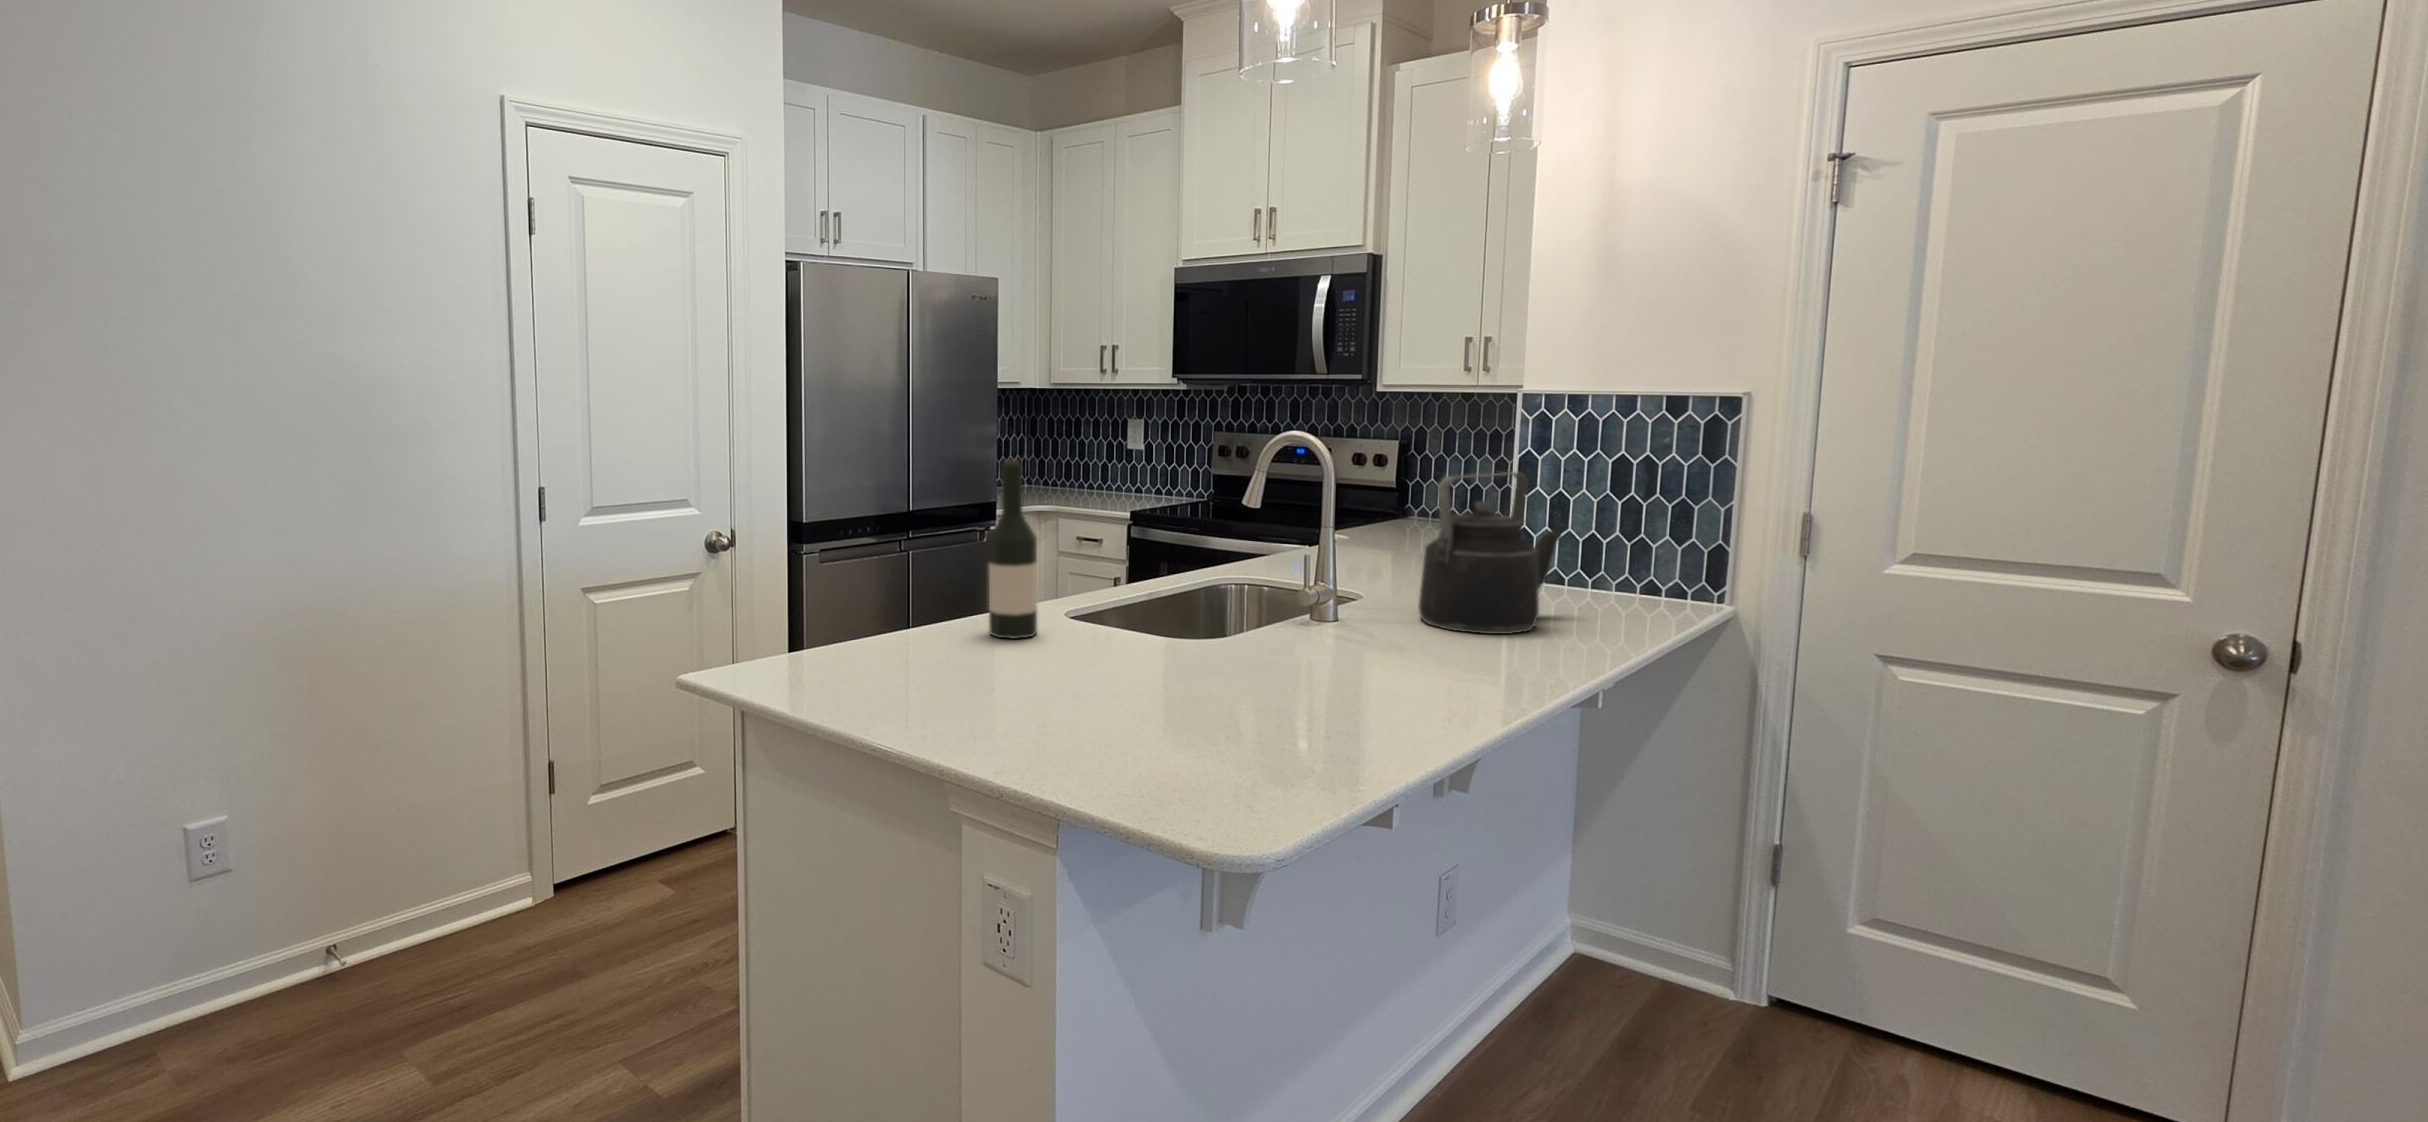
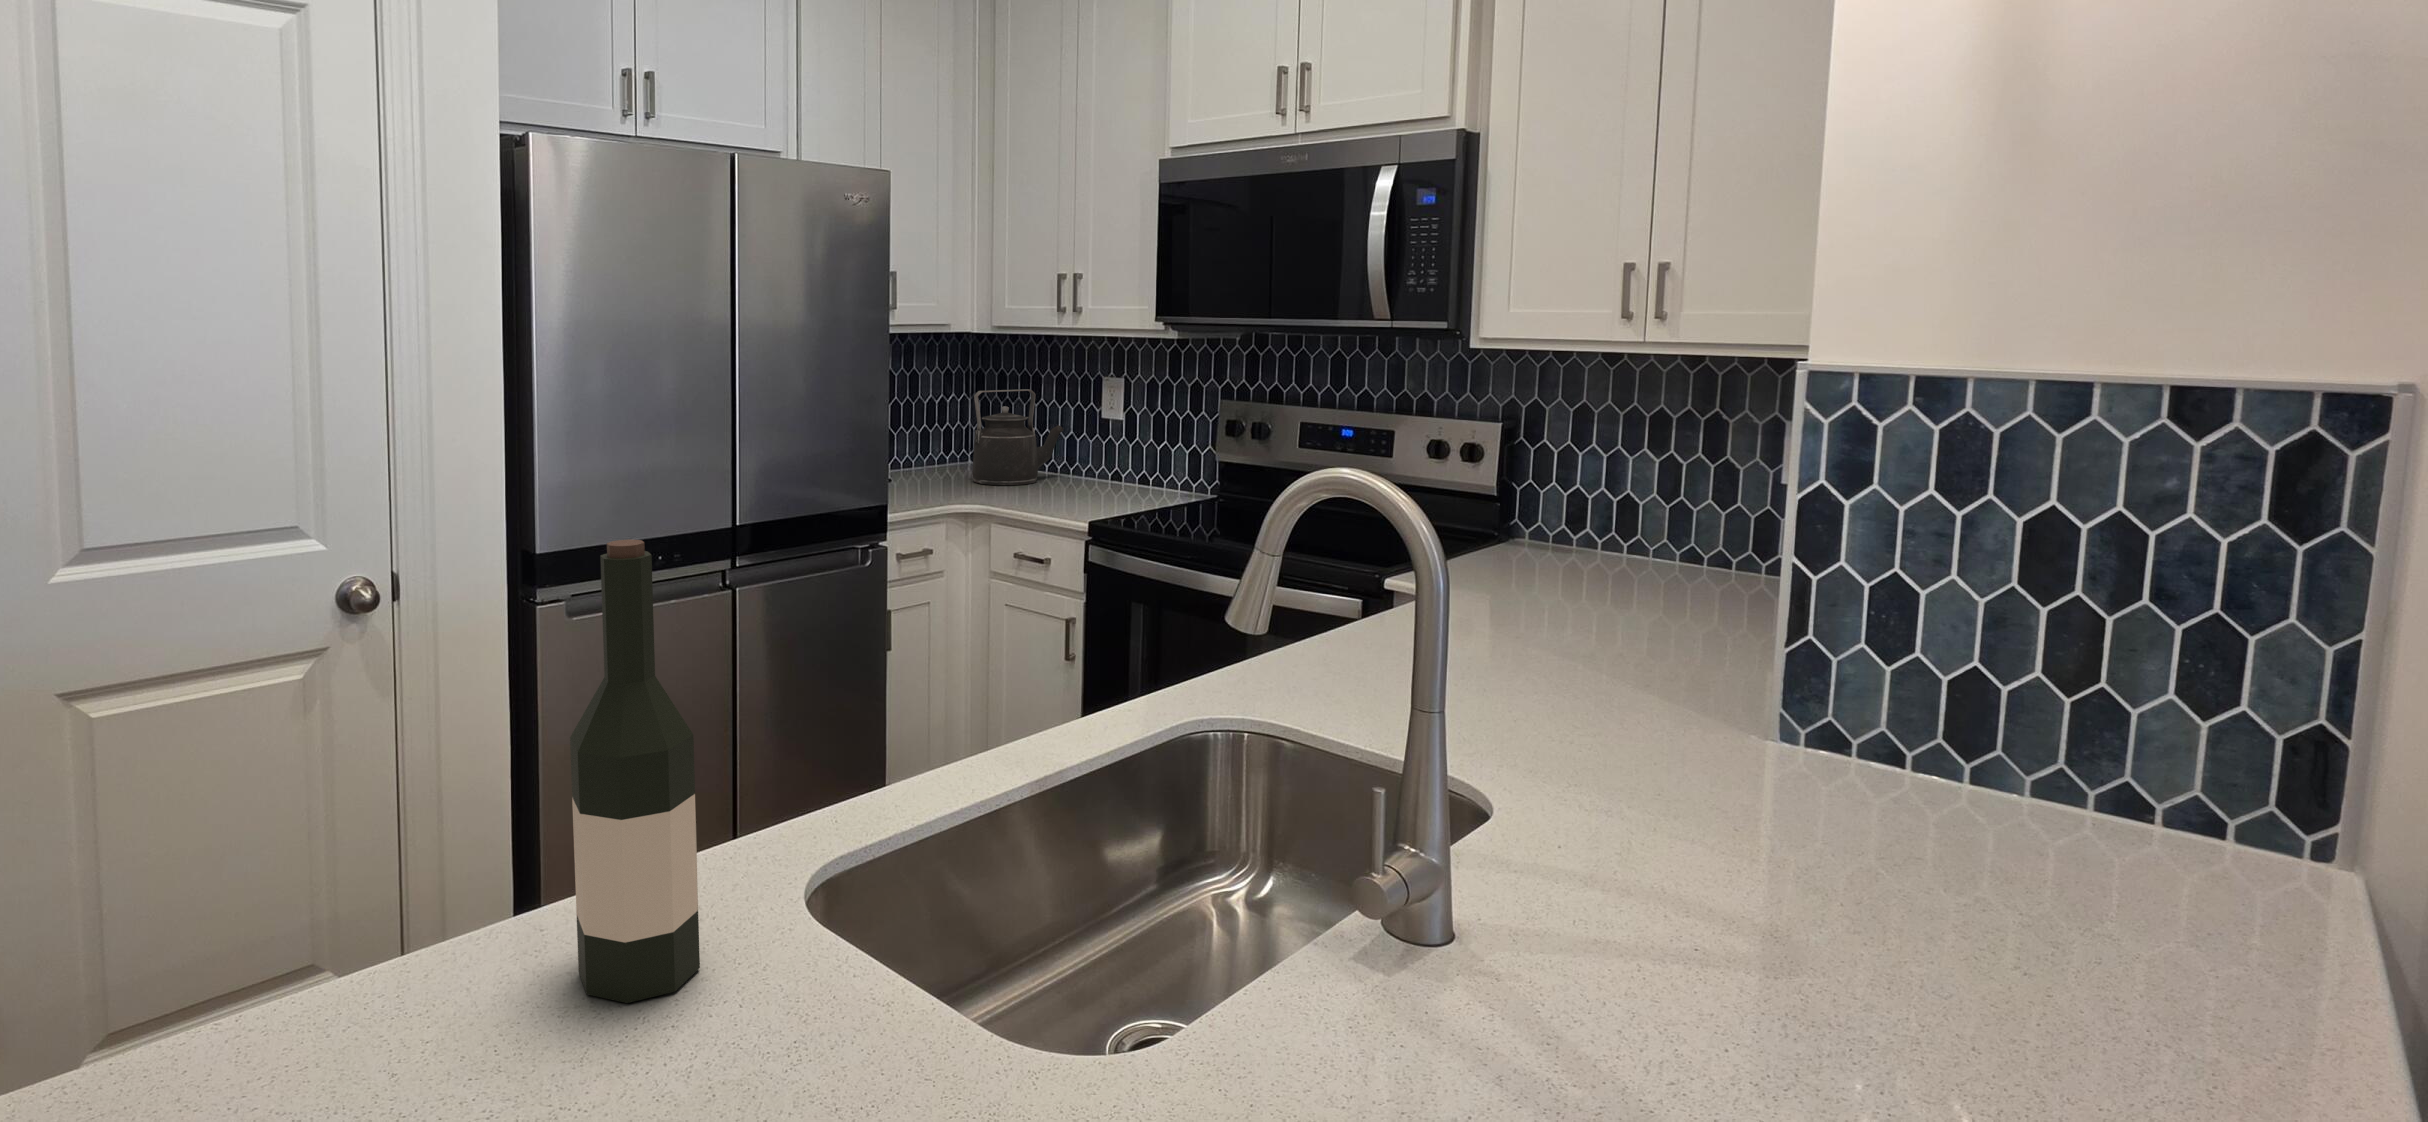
kettle: present [1418,472,1561,634] -> present [972,389,1064,485]

